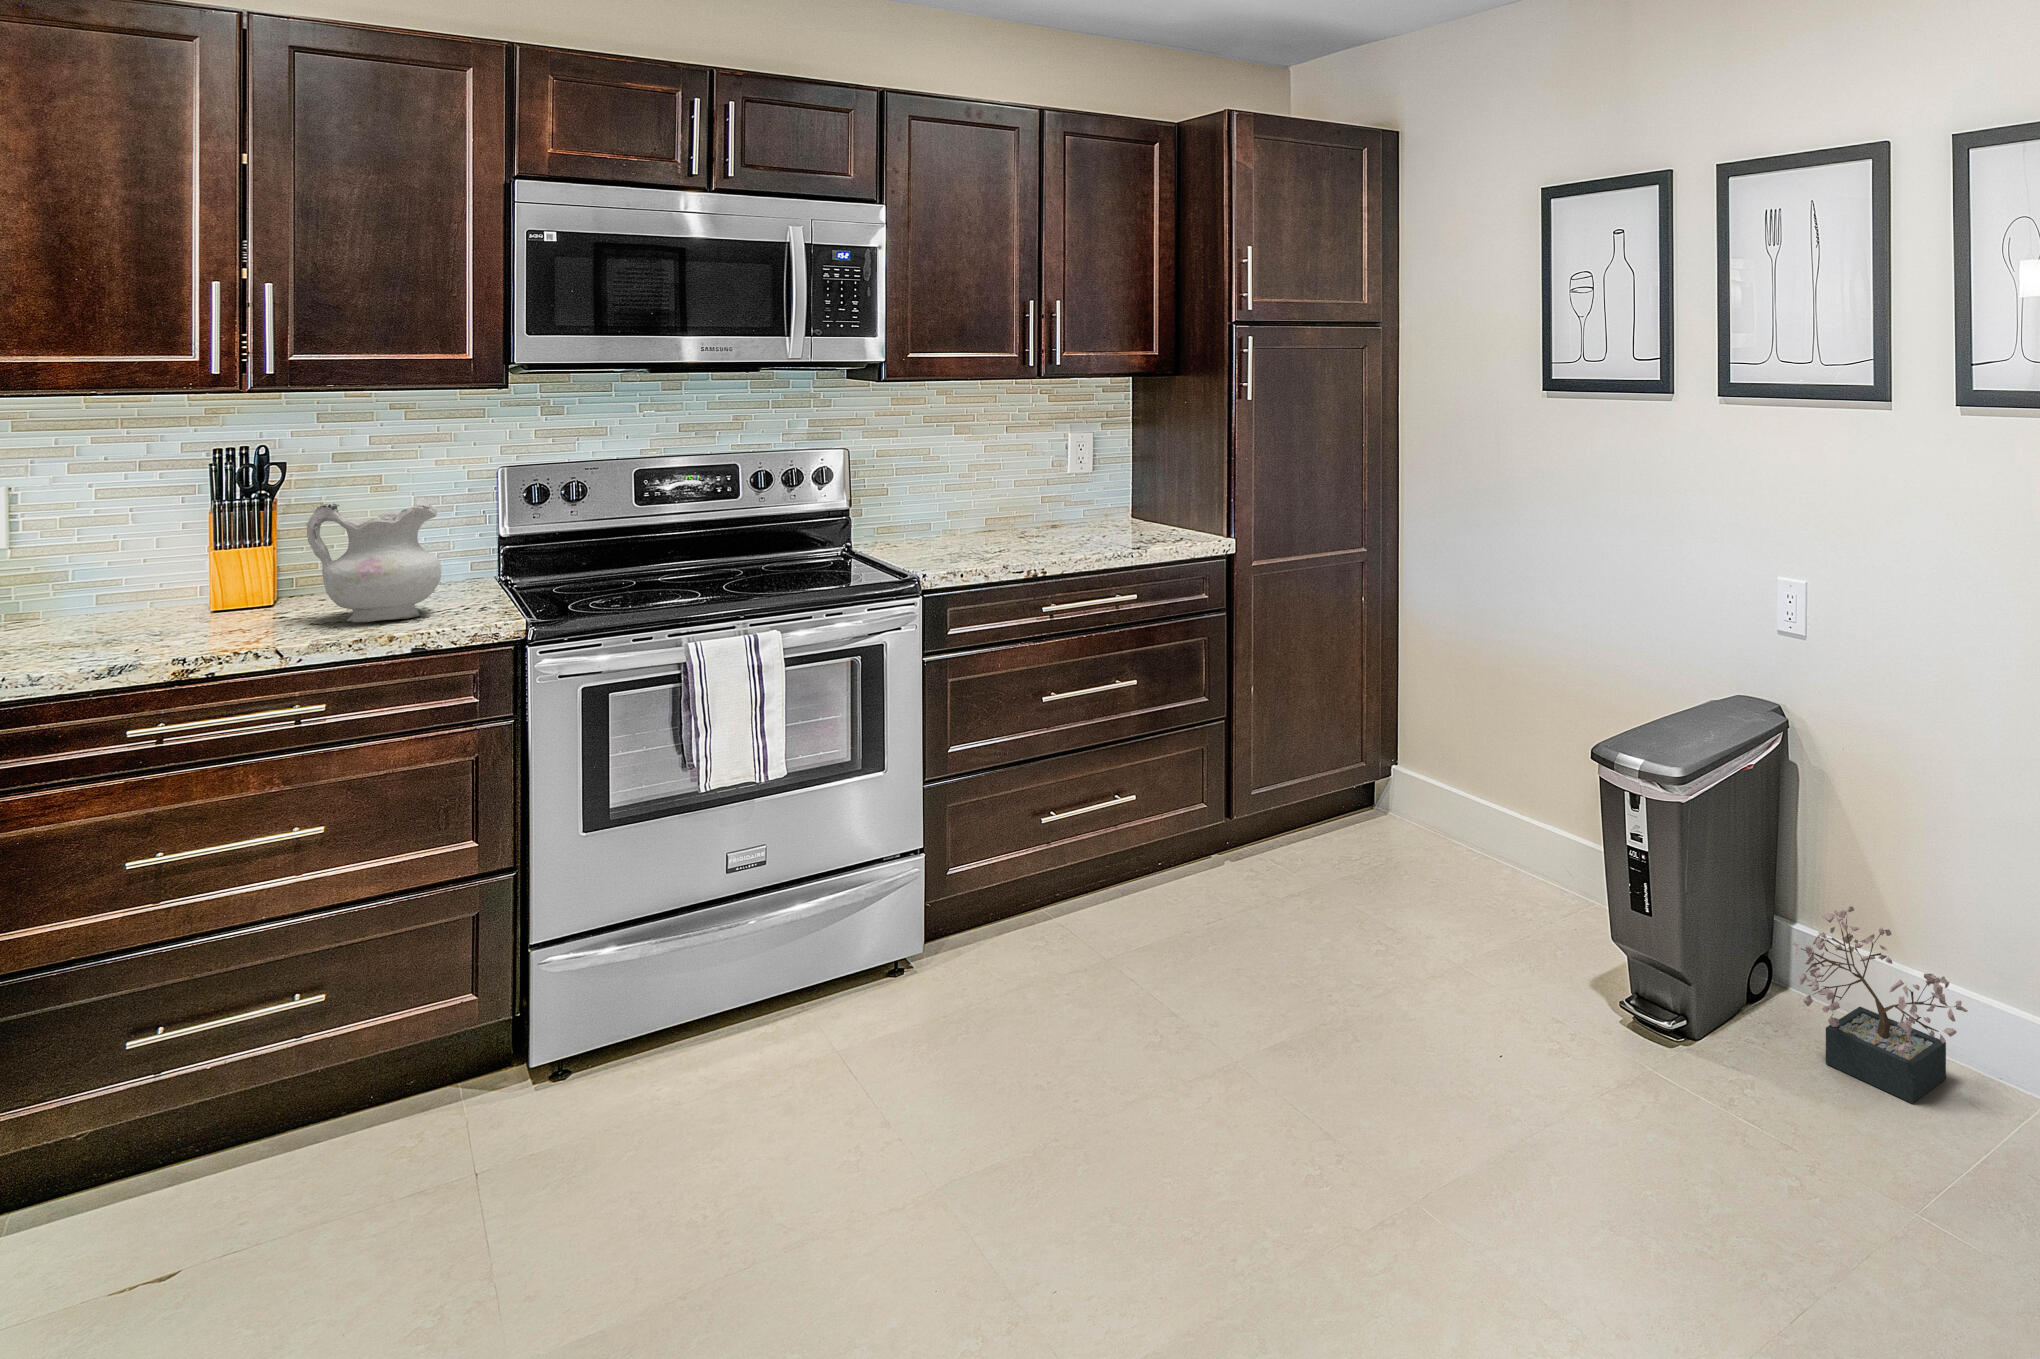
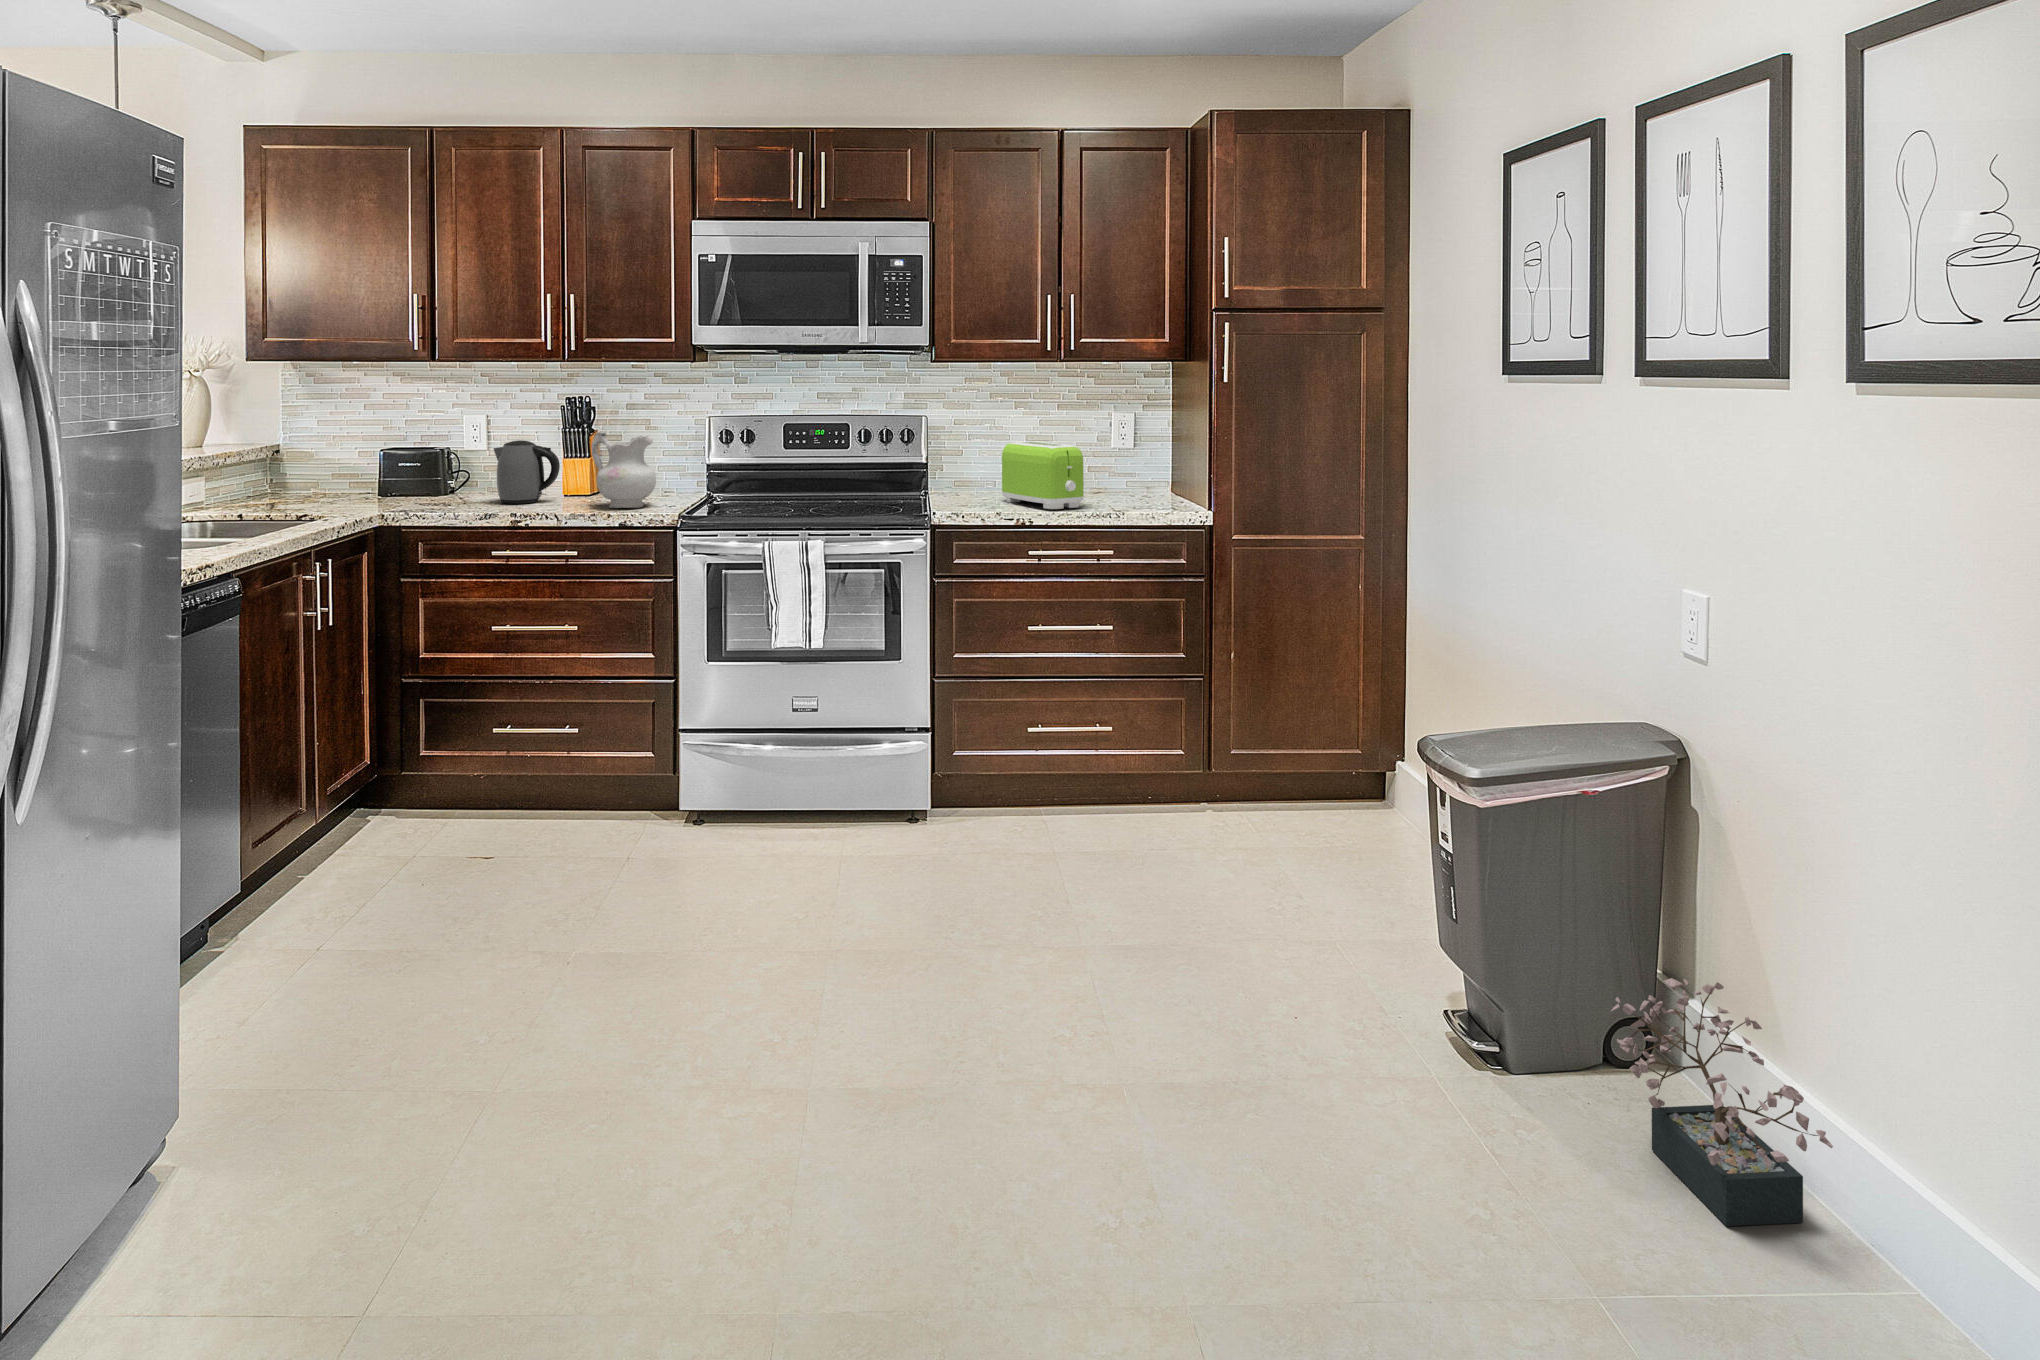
toaster: none [969,477,1084,558] -> present [1002,442,1083,509]
kettle: none [64,527,221,638] -> present [494,440,560,504]

